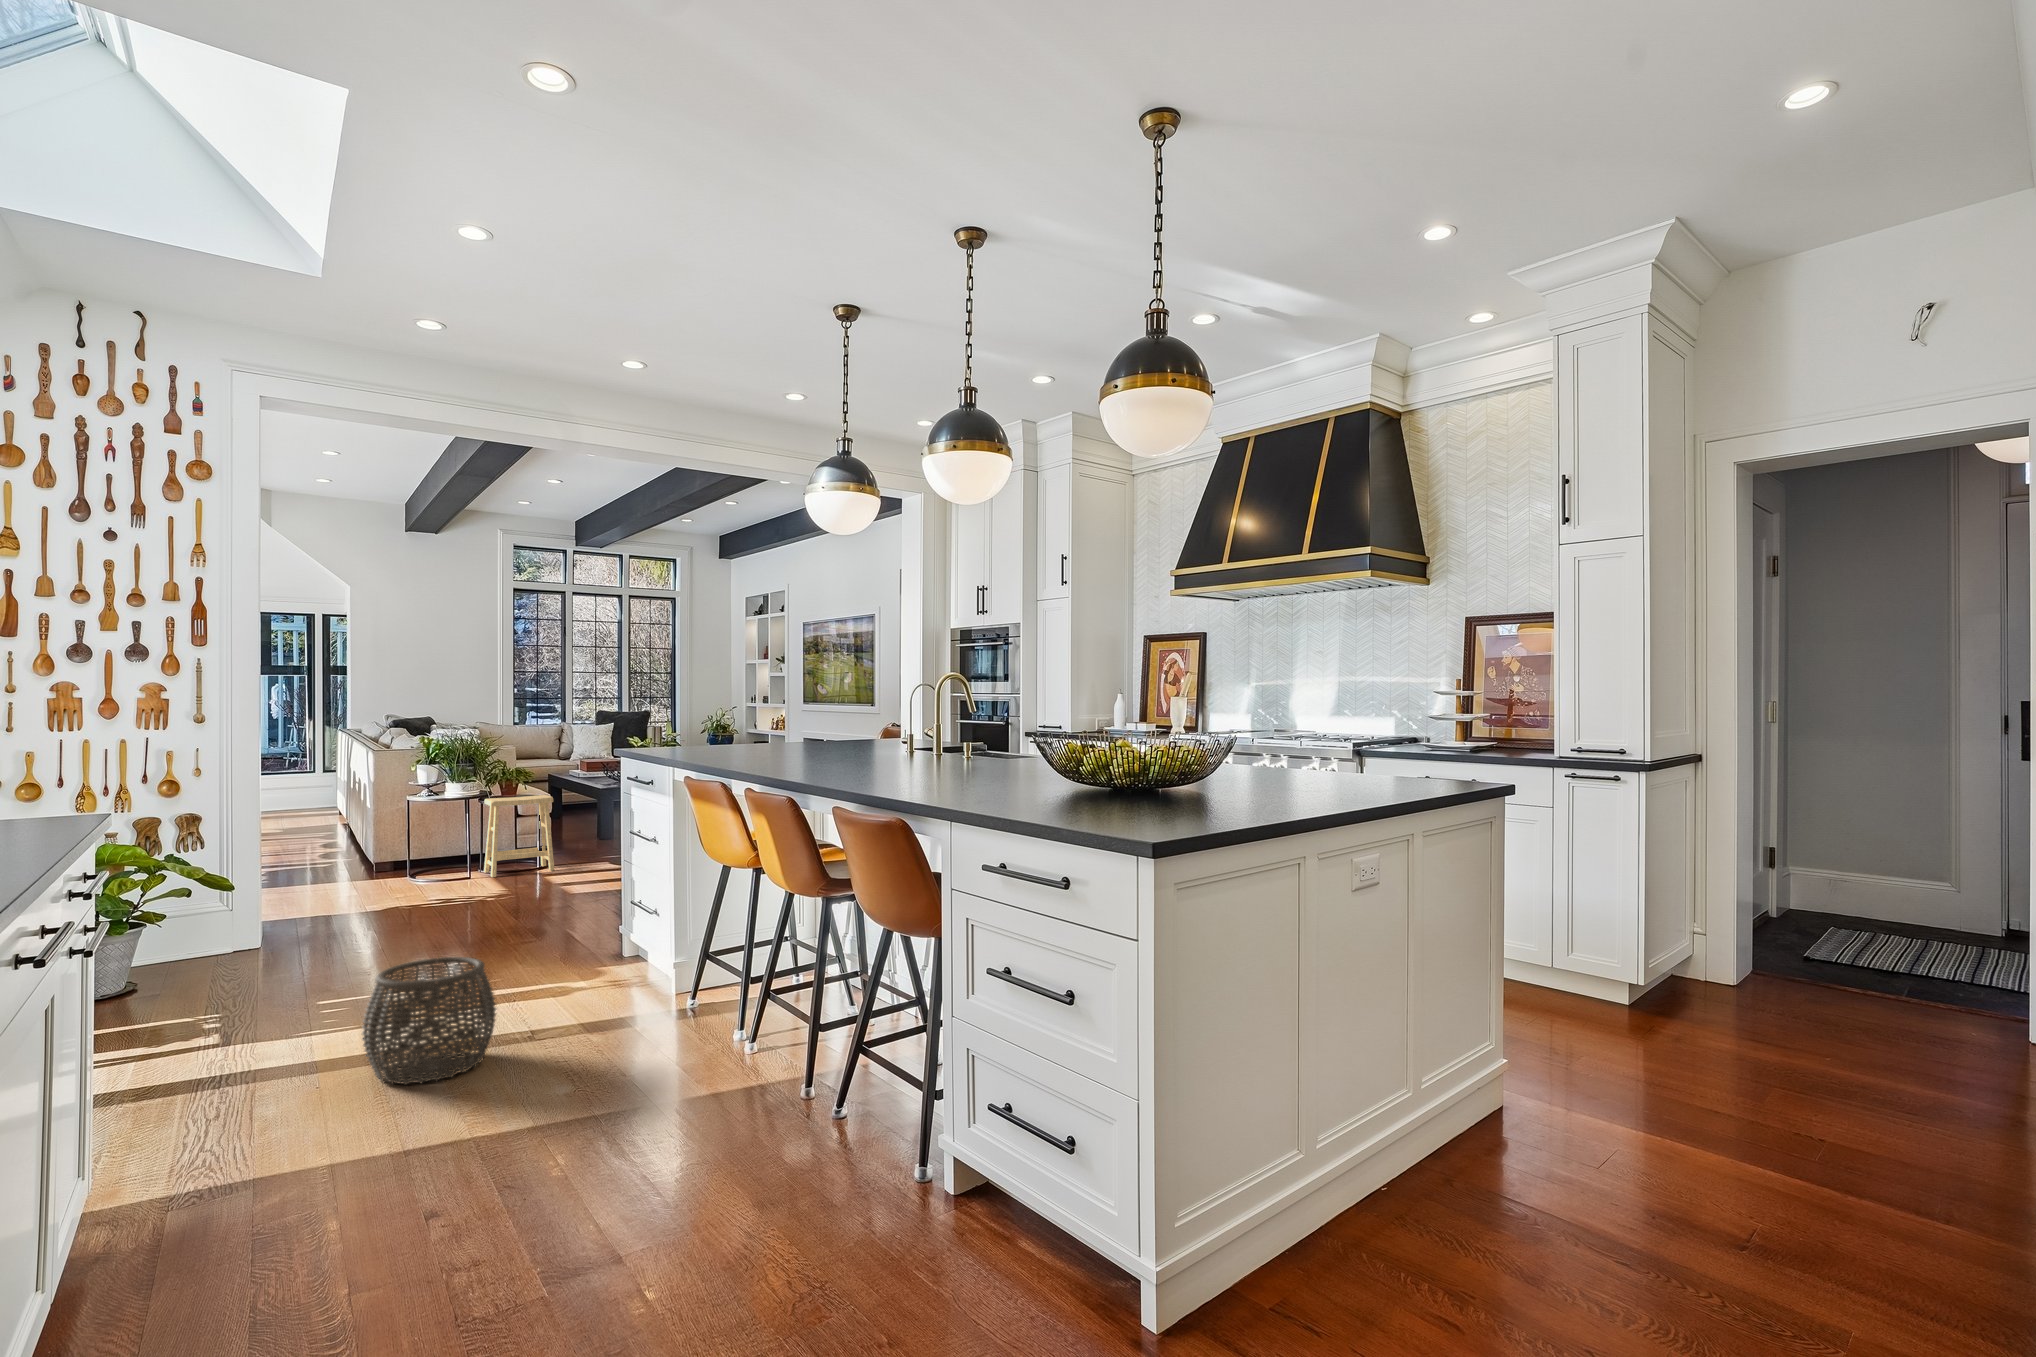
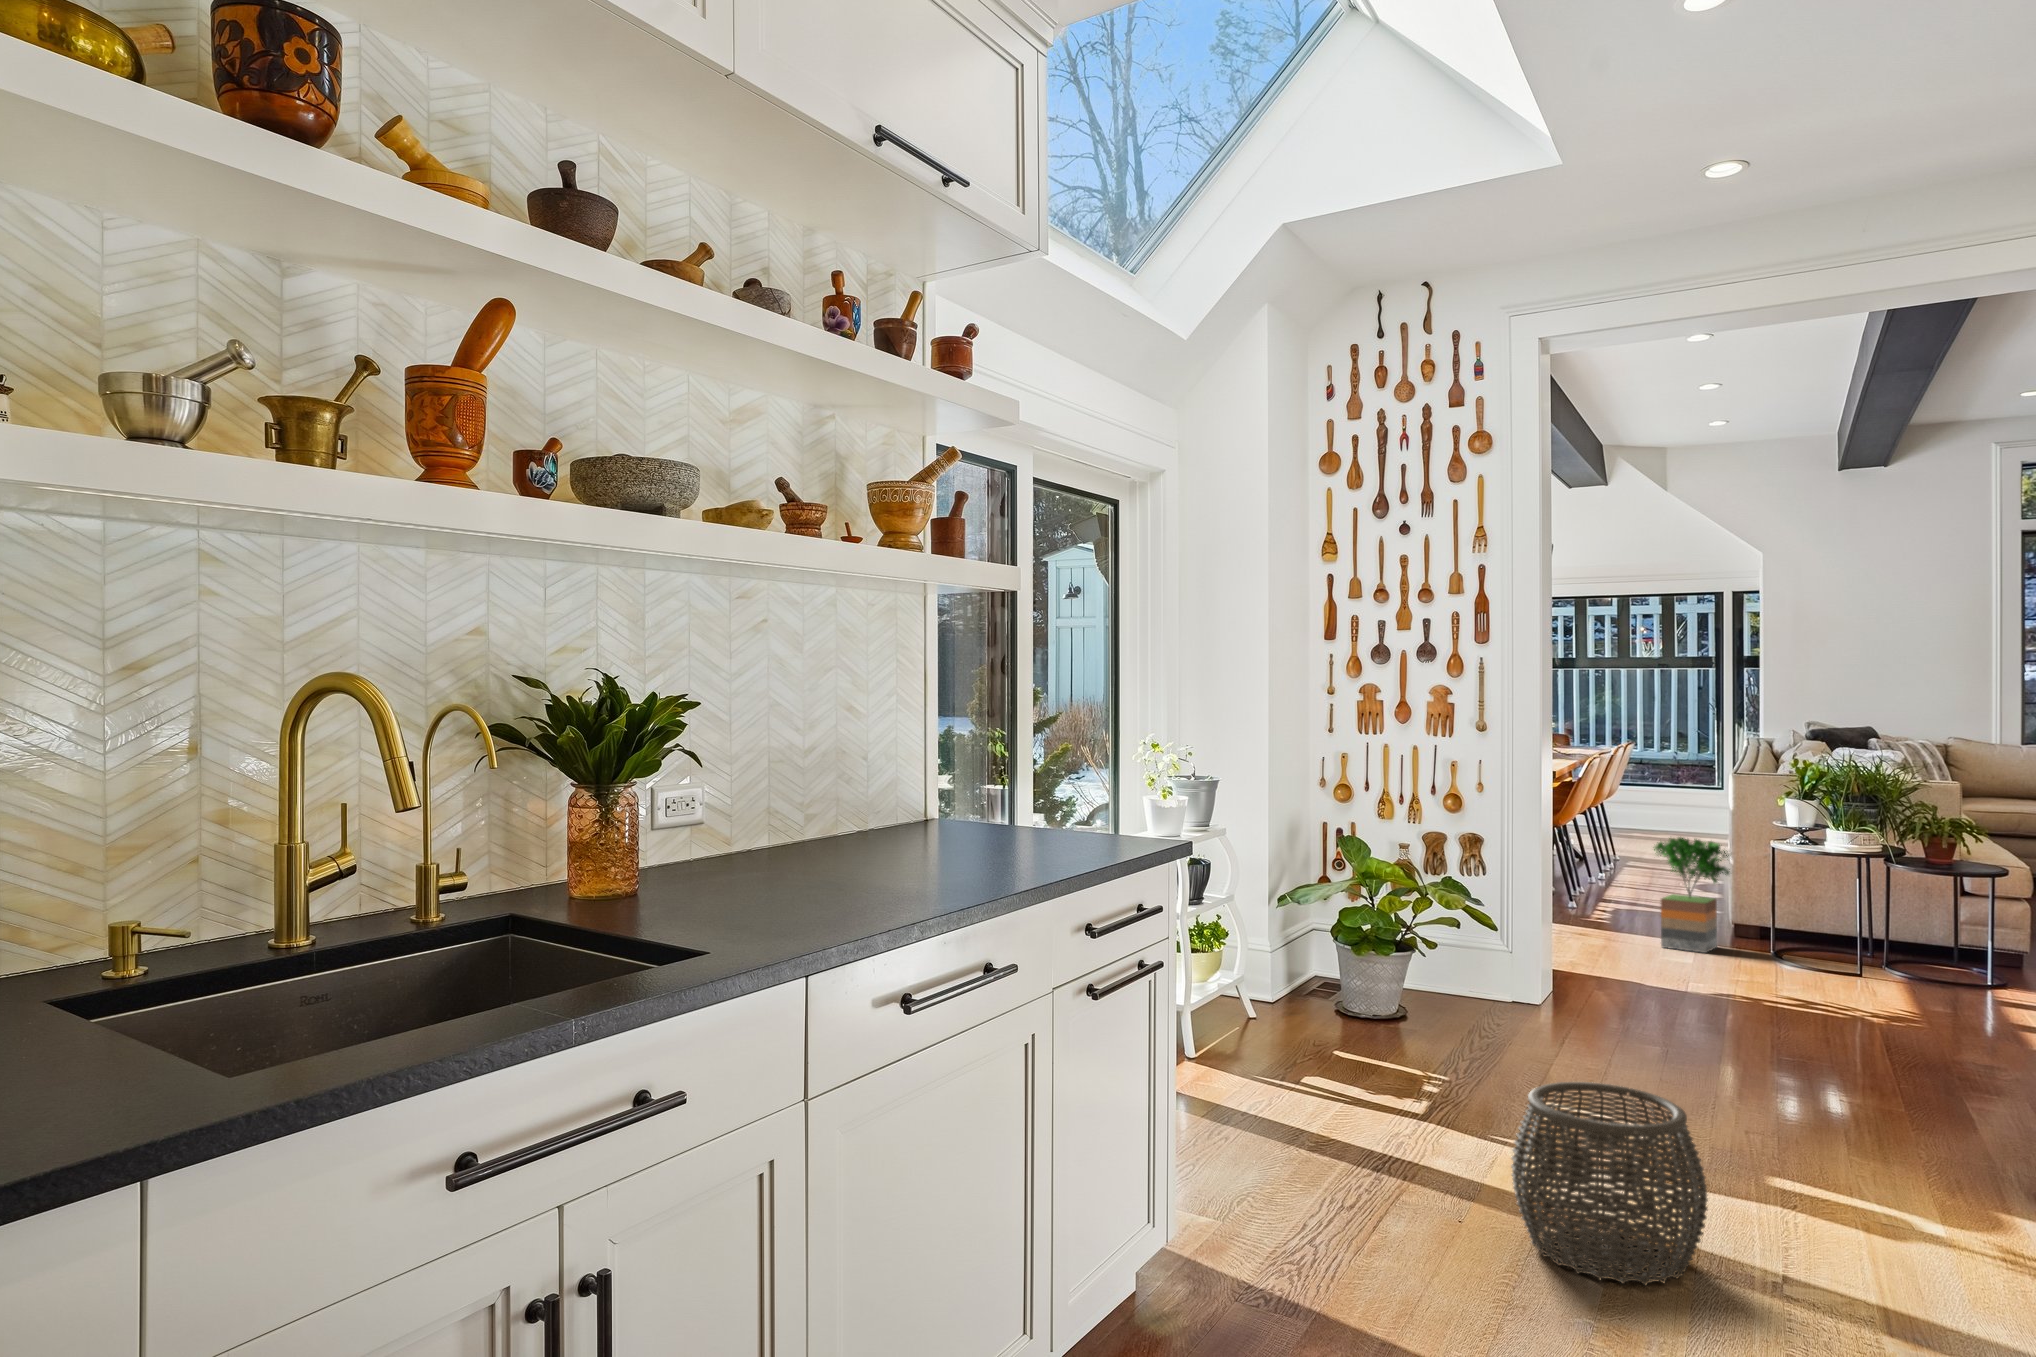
footstool: present [484,795,554,877] -> none [1883,859,2006,990]
potted tree: none [312,798,382,888] -> present [1654,837,1730,953]

